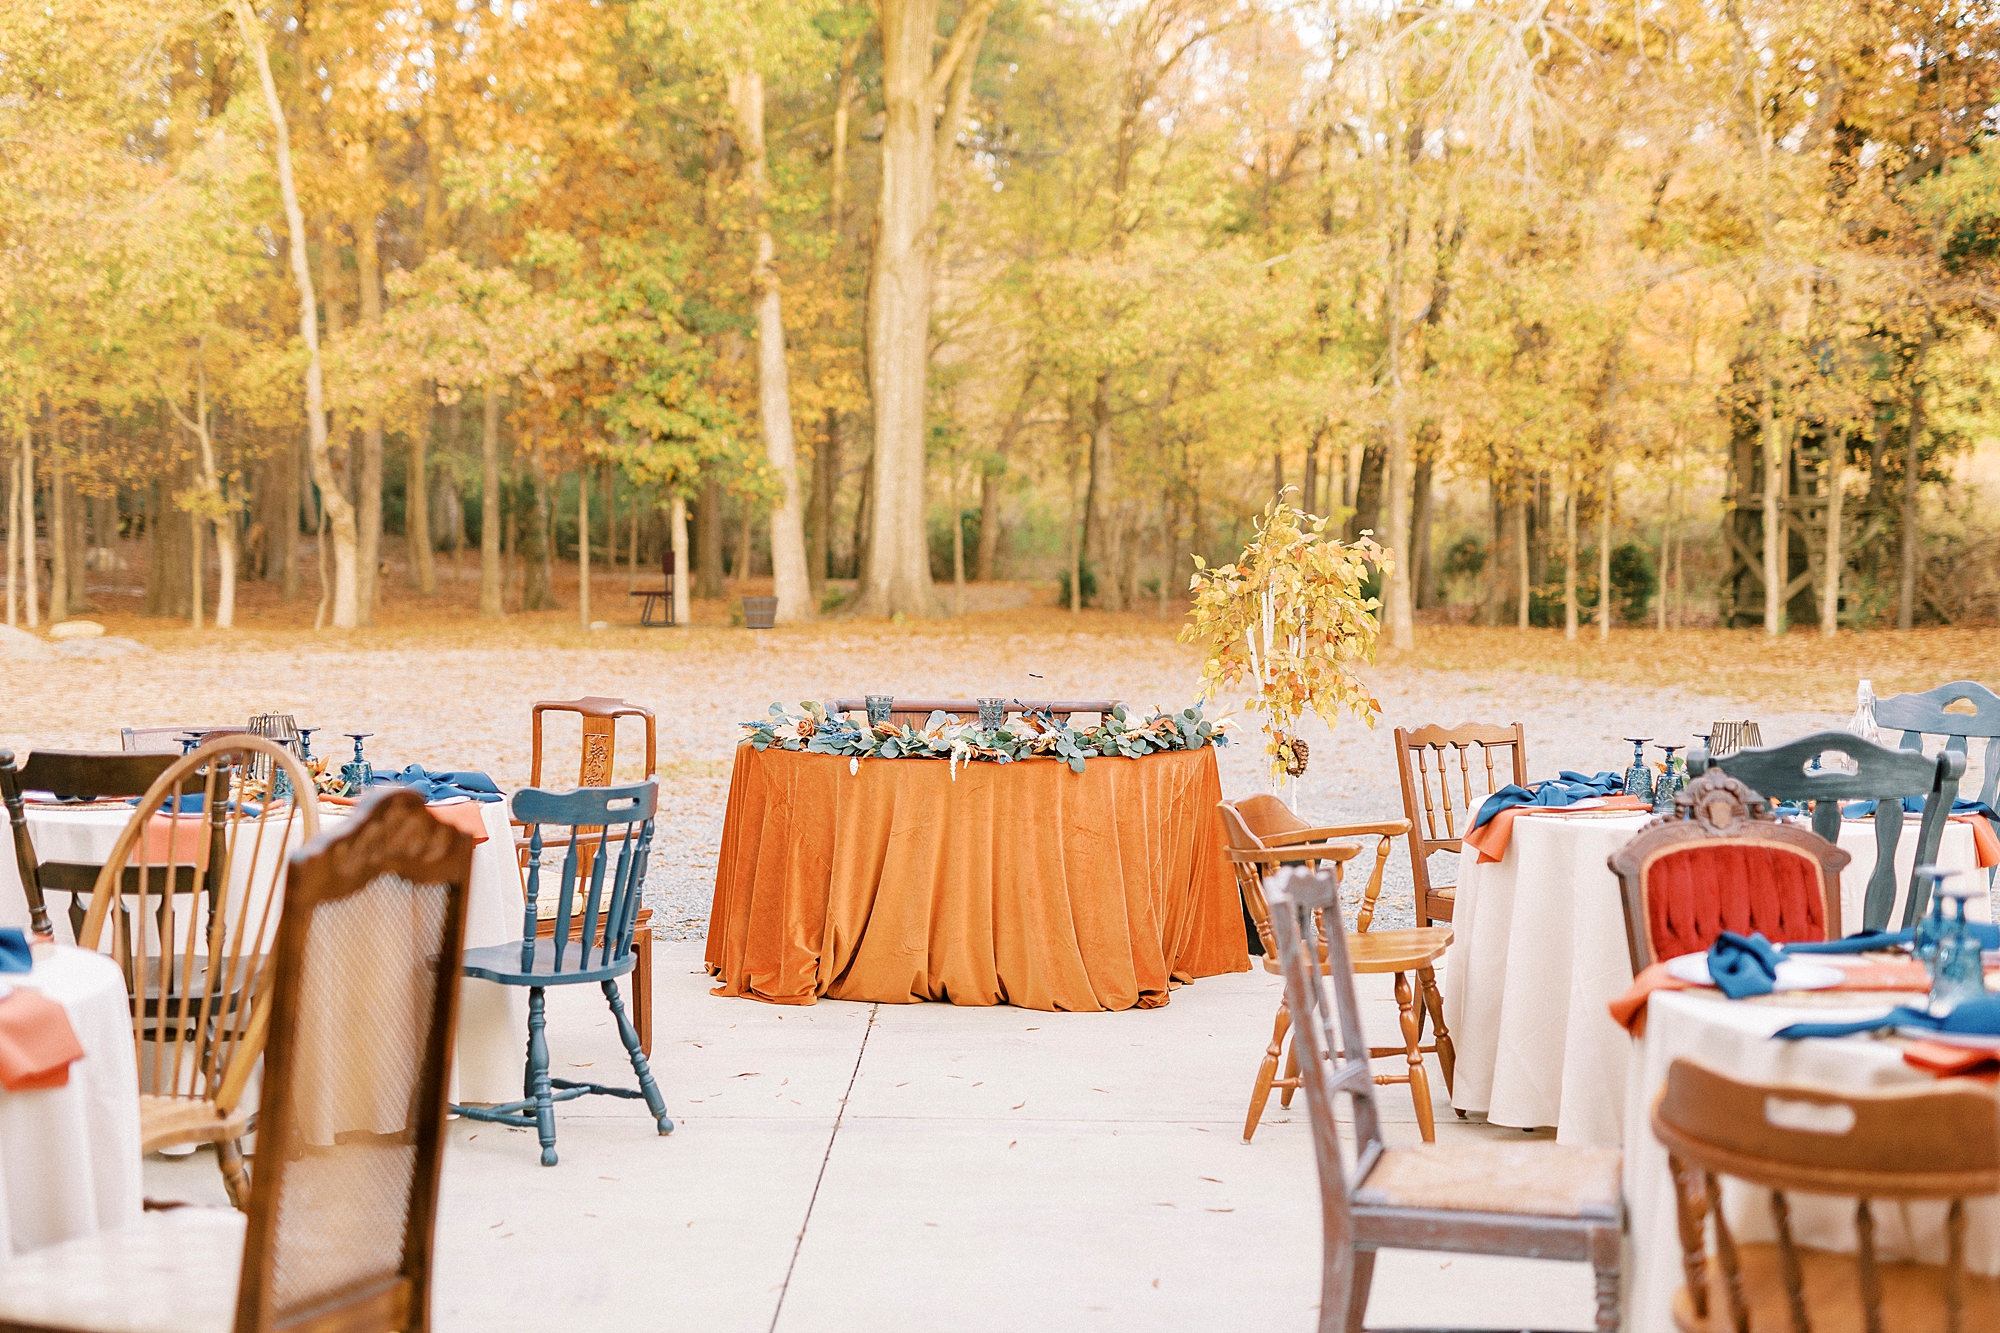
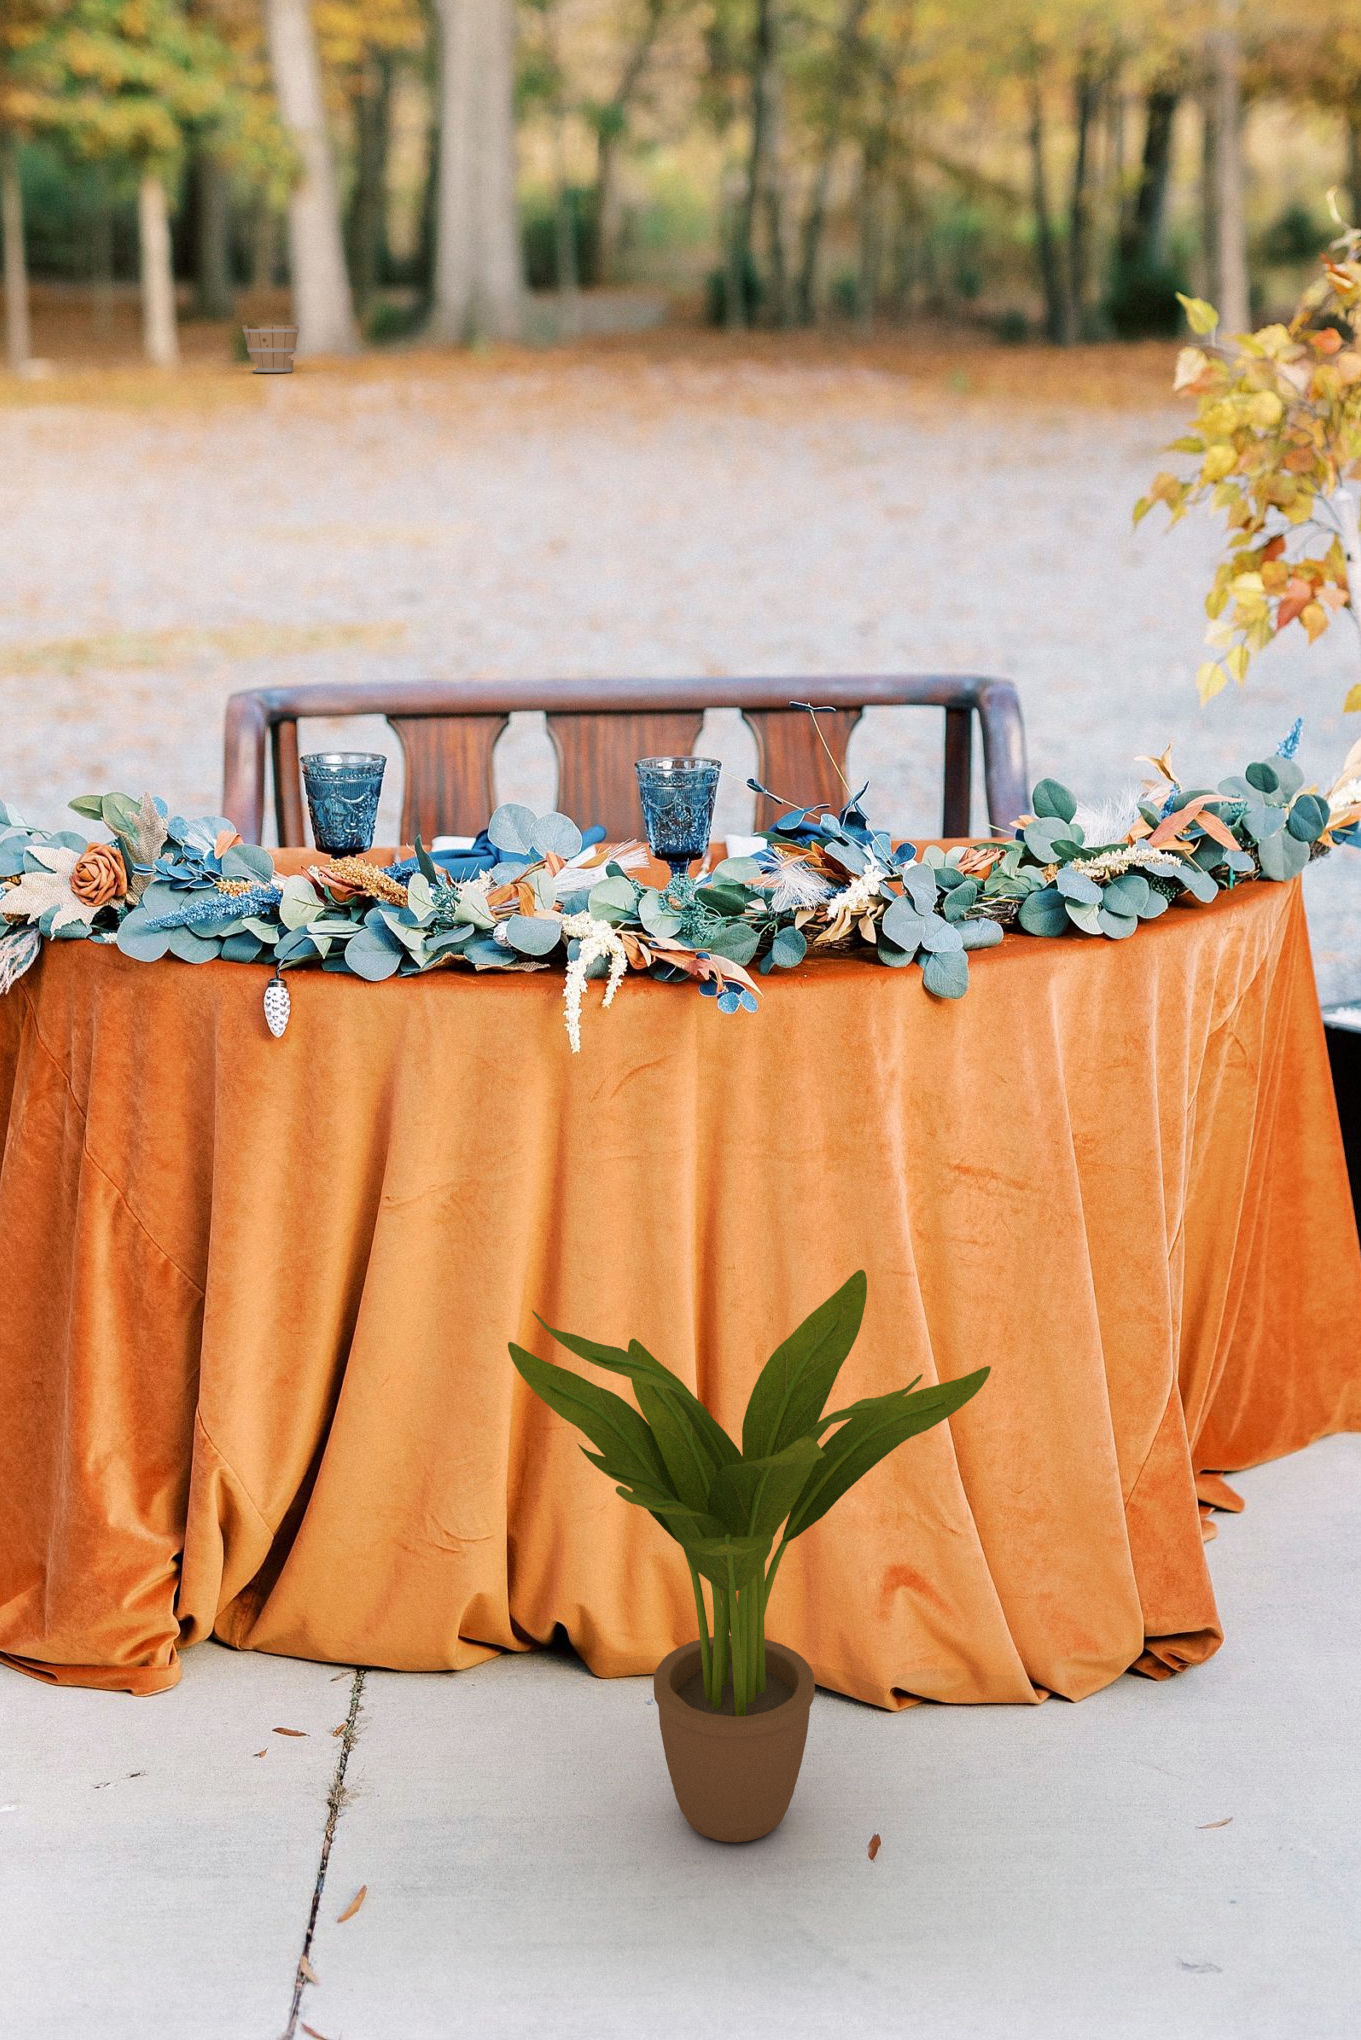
bench: present [630,551,675,626] -> none [77,256,146,370]
potted plant: none [931,839,1082,1024] -> present [508,1270,991,1842]

